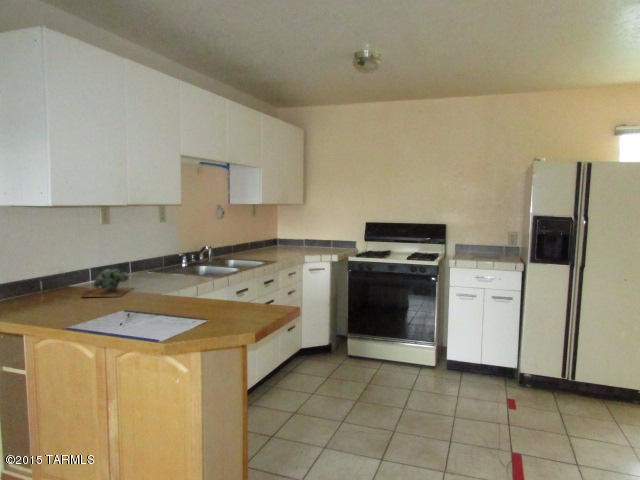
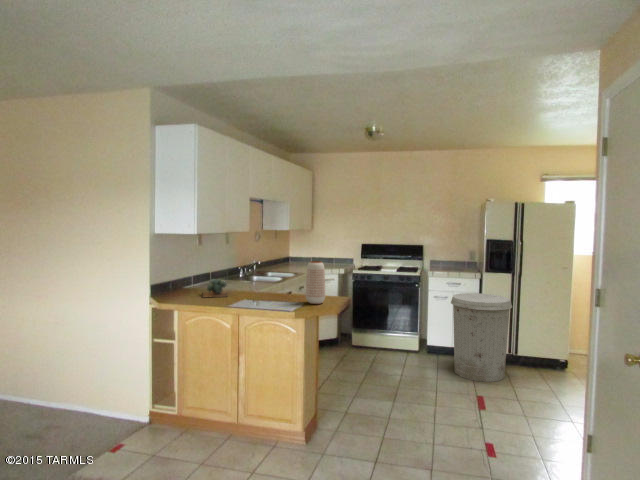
vase: none [221,244,254,315] -> present [306,261,325,304]
trash can: none [477,291,570,423] -> present [451,293,512,382]

